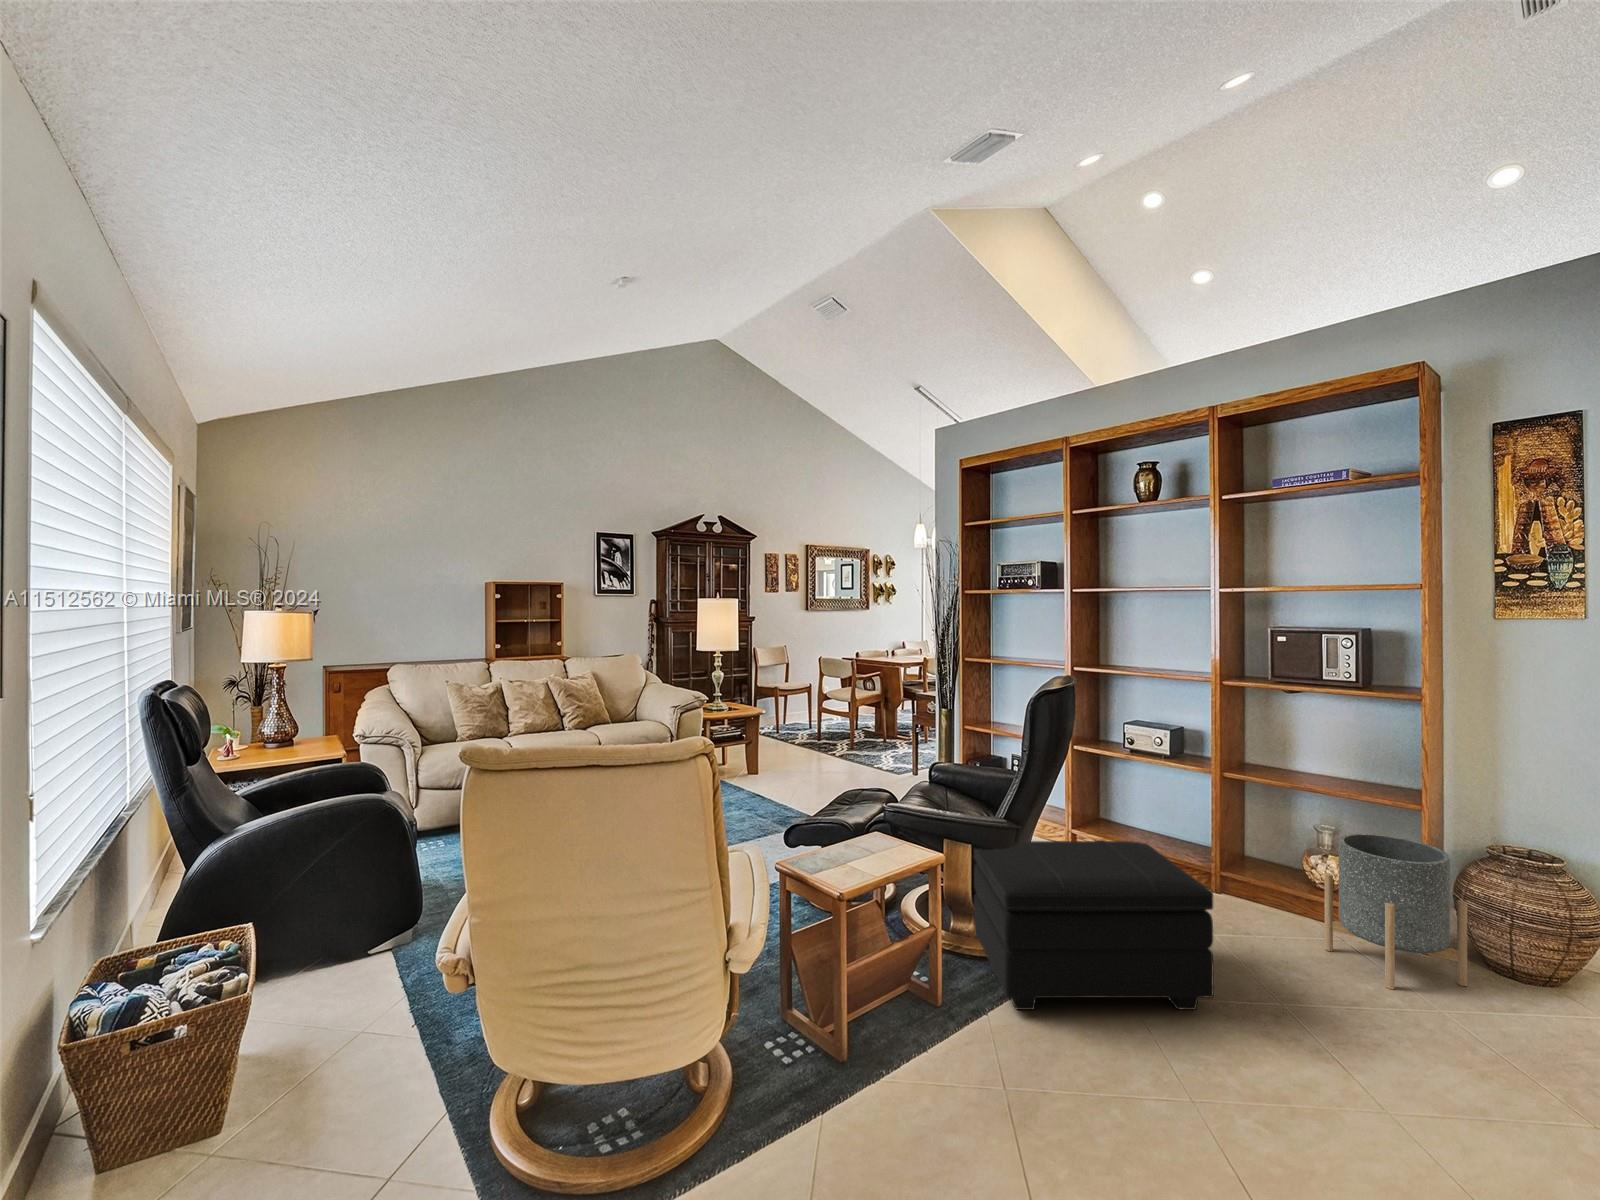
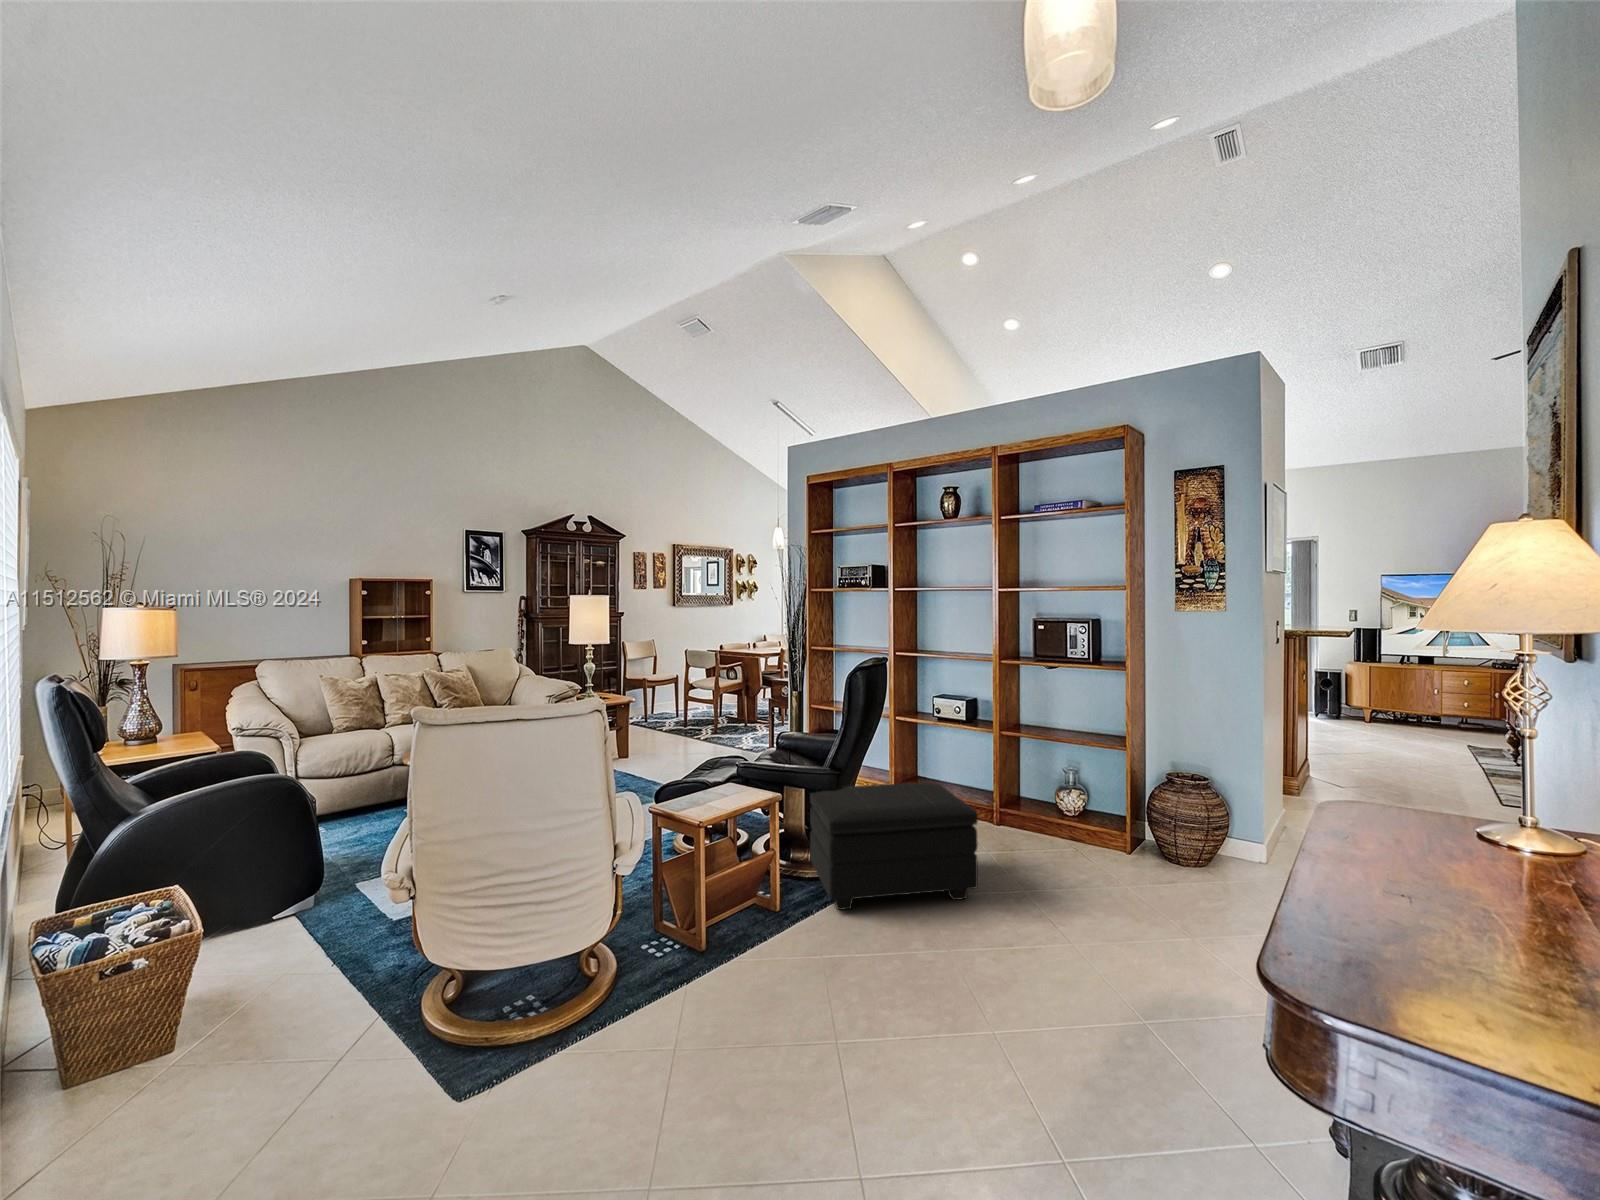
planter: present [1325,833,1467,989] -> none [1063,769,1149,876]

